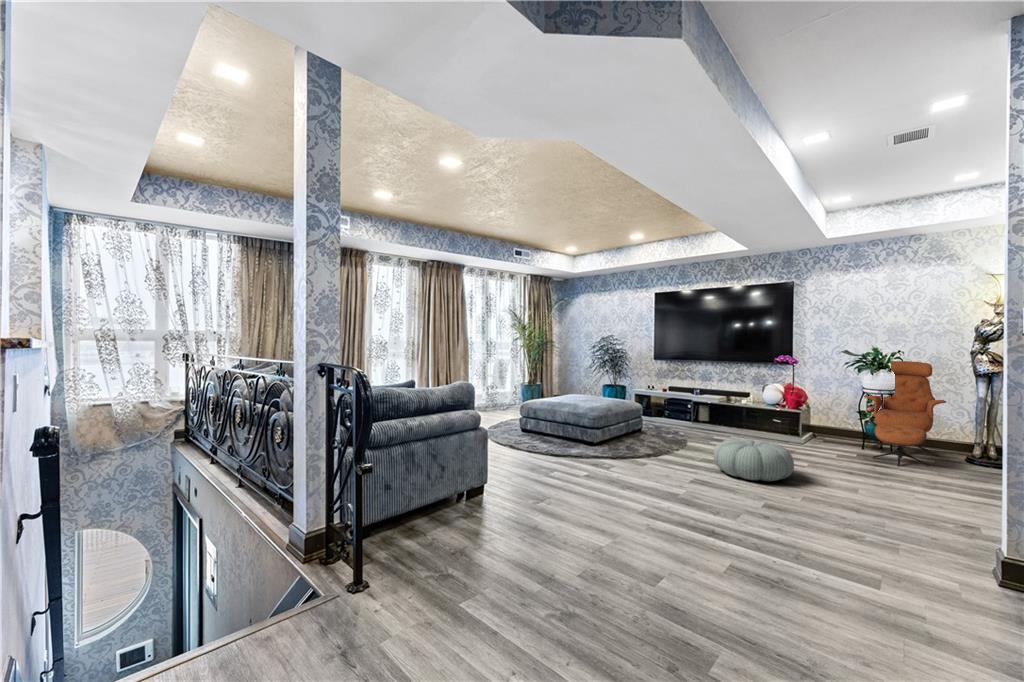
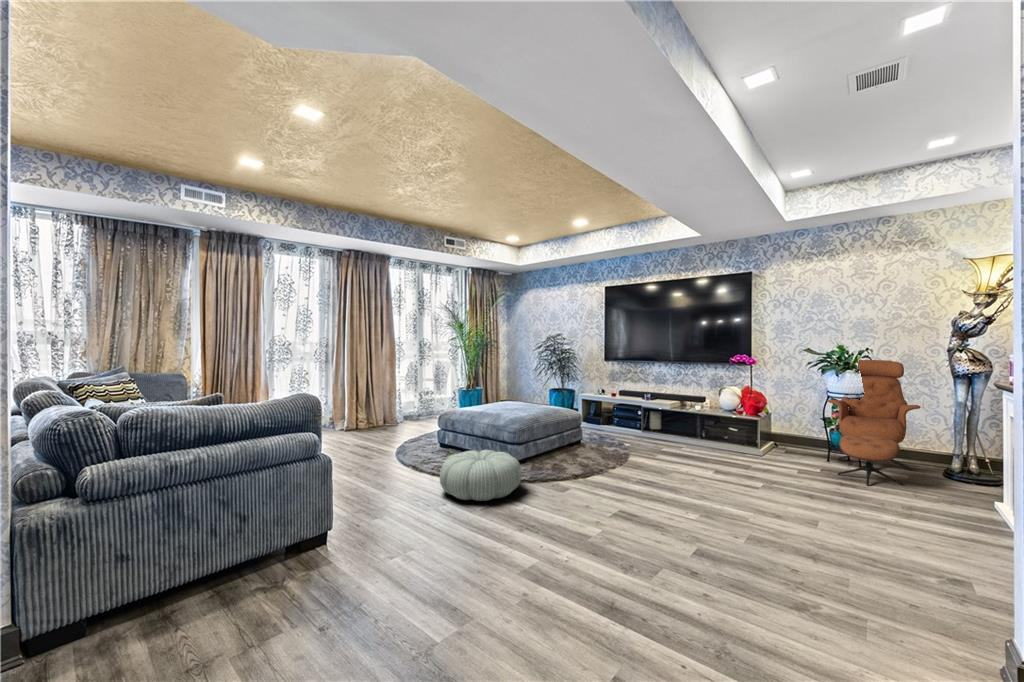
pouf: present [714,439,794,481] -> present [440,450,522,501]

